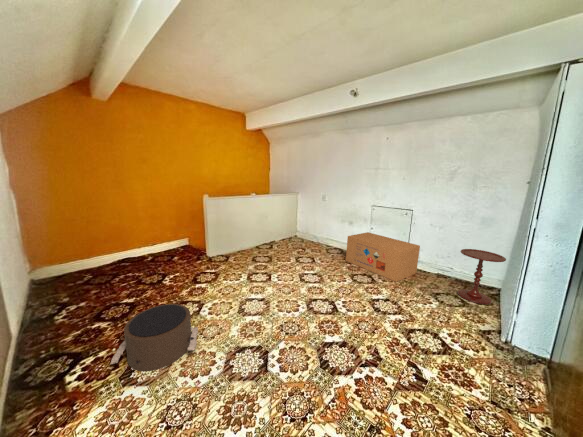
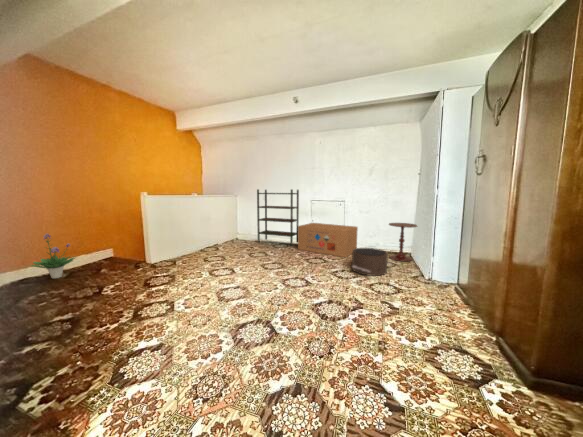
bookshelf: none [309,192,356,255] -> present [257,190,299,246]
potted plant: none [129,226,160,260] -> present [32,234,75,278]
pouf: present [110,304,198,371] -> present [352,248,391,276]

